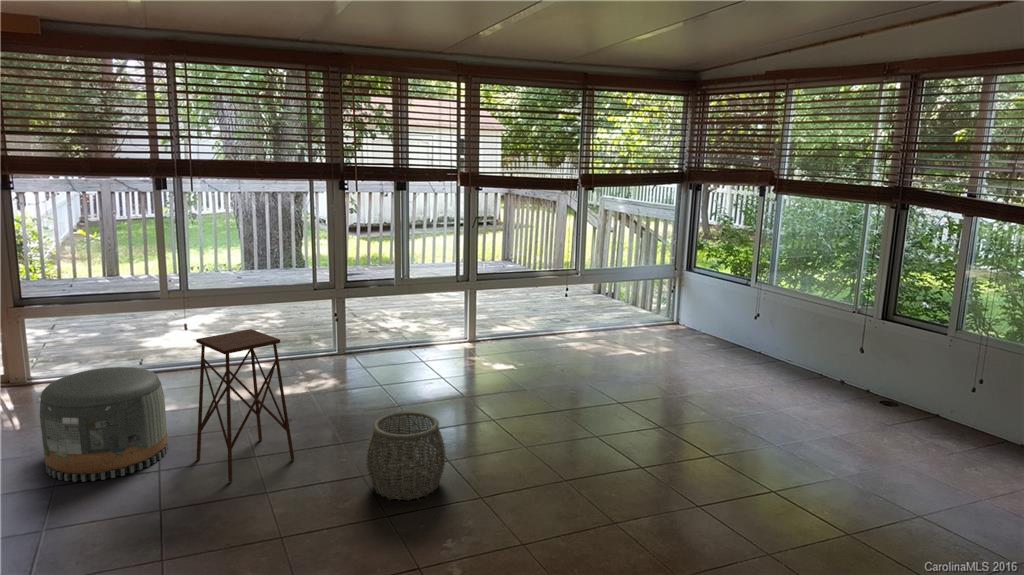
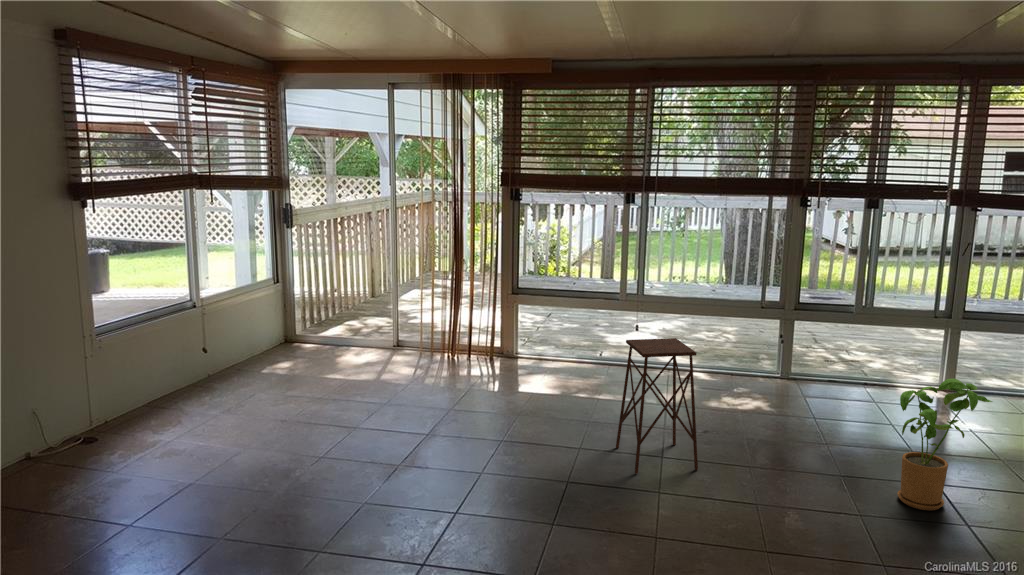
house plant: none [464,326,532,441] -> present [897,379,992,510]
pouf: present [40,367,168,482] -> none [509,353,599,445]
woven basket: present [366,412,446,500] -> none [757,447,847,543]

